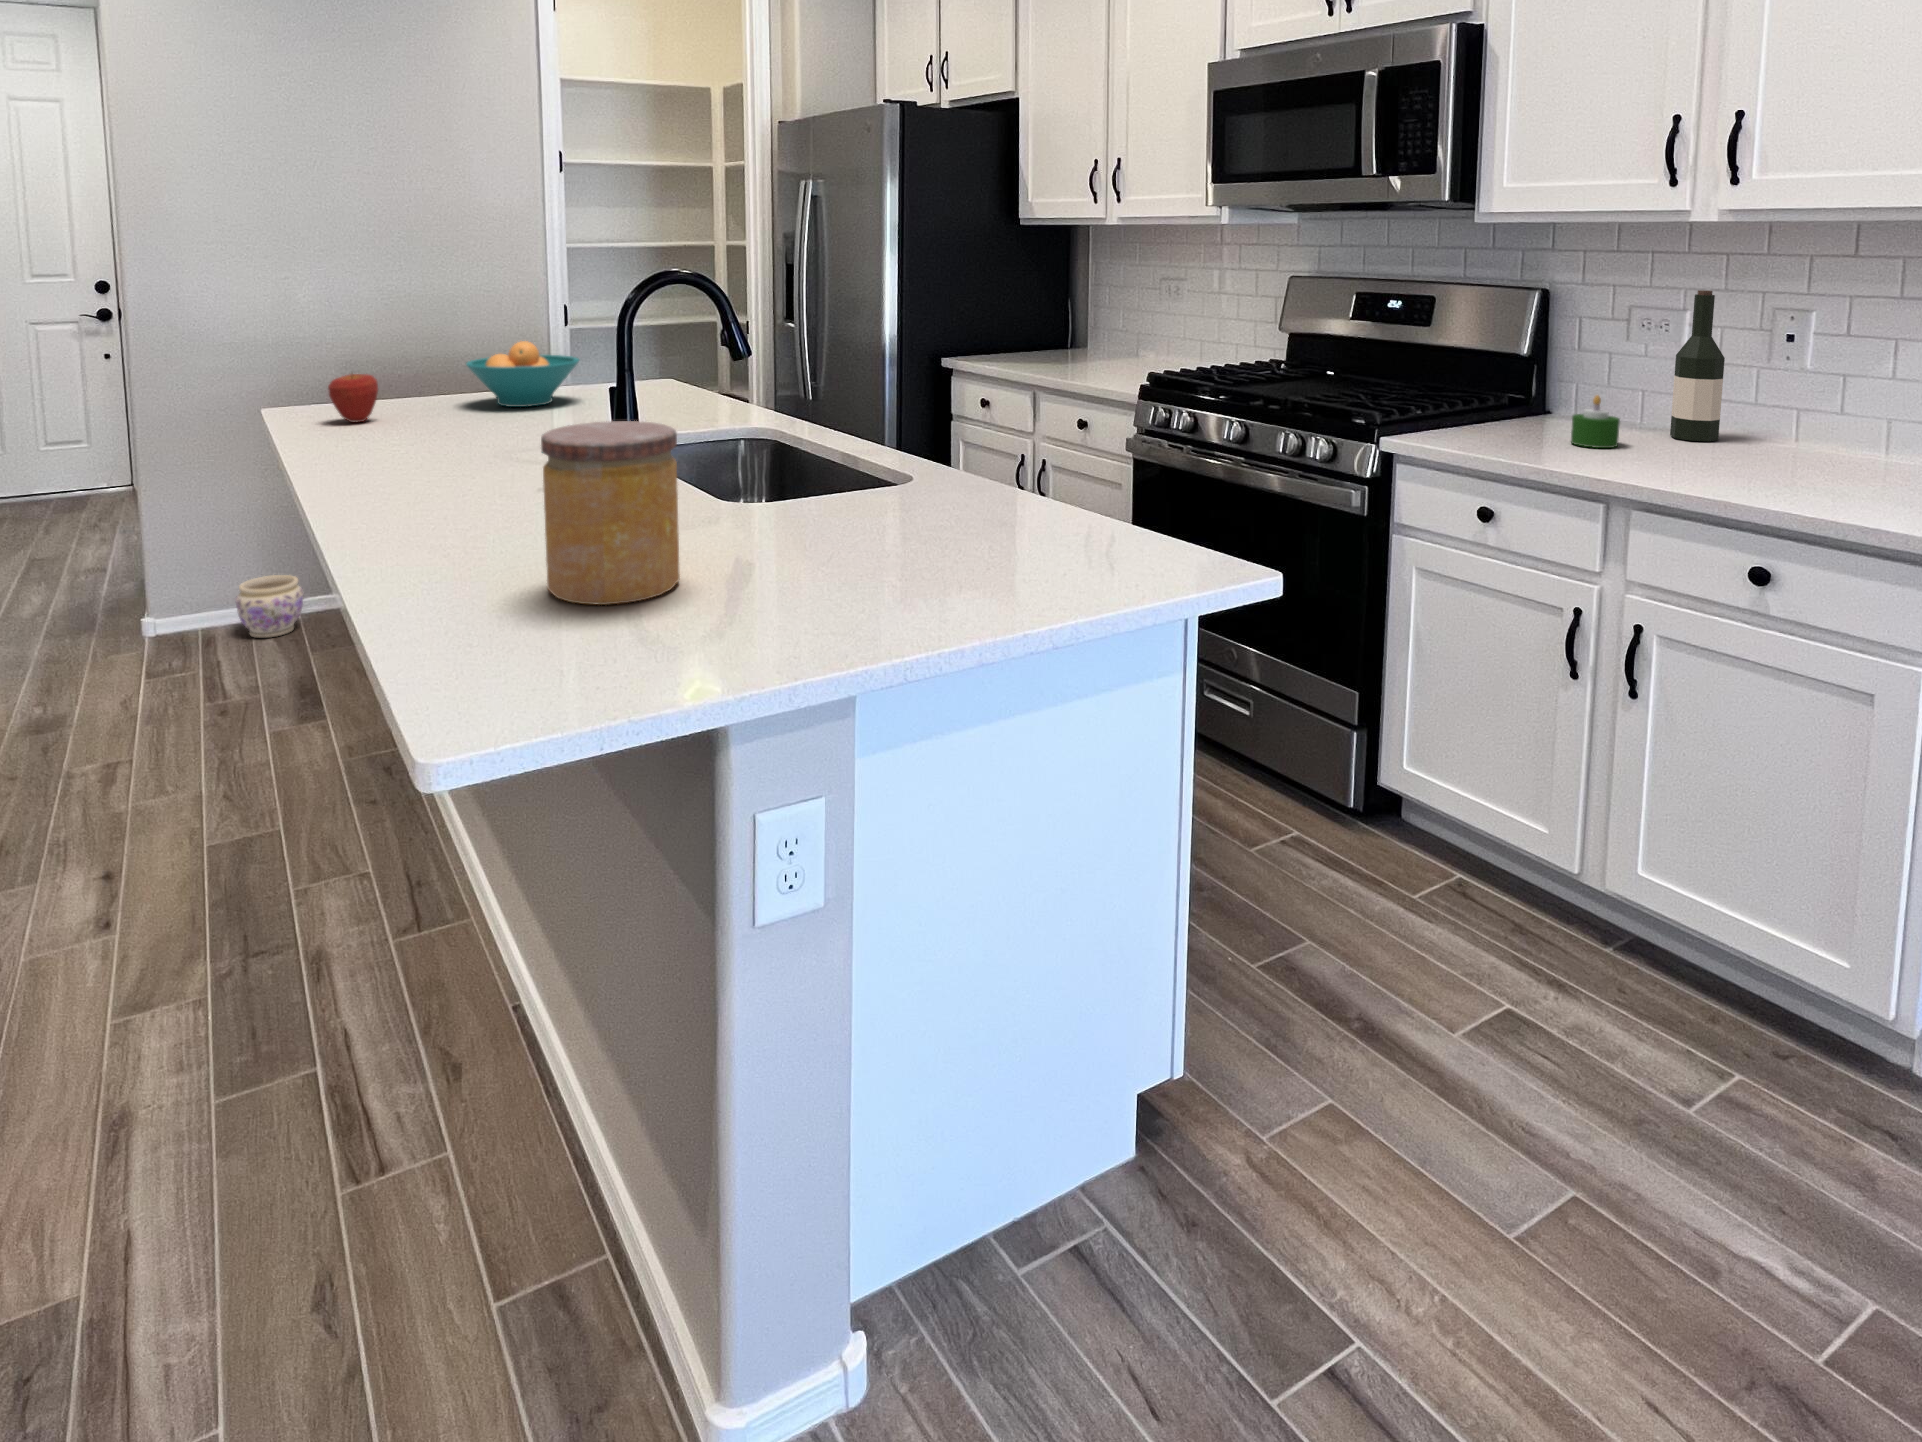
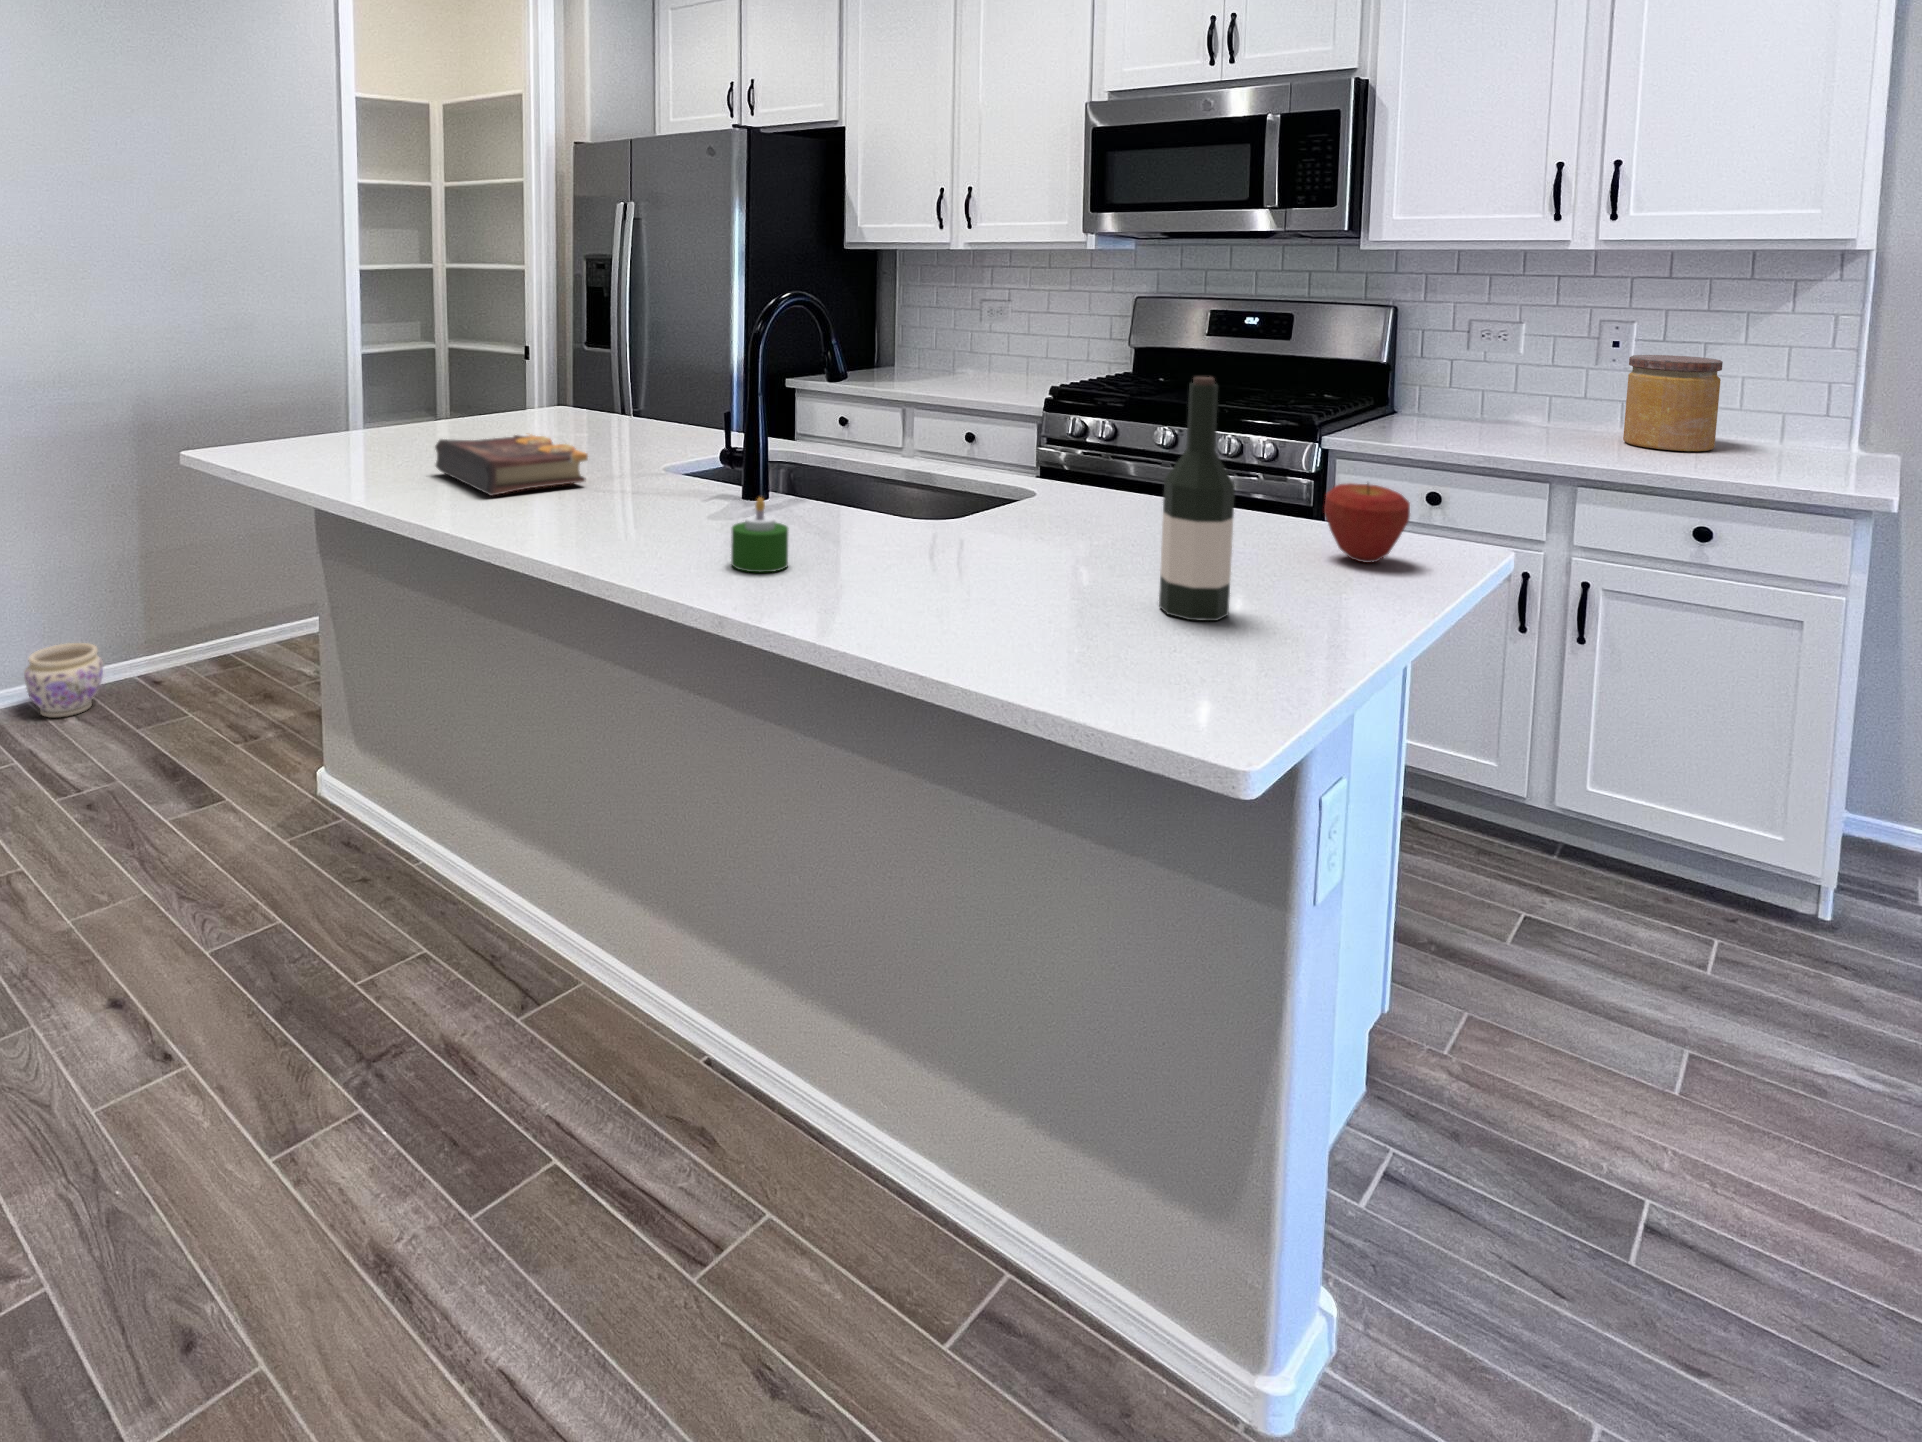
wine bottle: present [1670,290,1725,441] -> present [1159,377,1235,621]
fruit bowl: present [466,341,579,407] -> none [412,369,530,439]
apple: present [328,373,378,422] -> present [1324,483,1410,563]
candle: present [1571,395,1620,448] -> present [731,498,788,572]
book: none [397,402,511,458] -> present [435,434,588,496]
jar: present [541,421,680,605] -> present [1623,355,1723,451]

